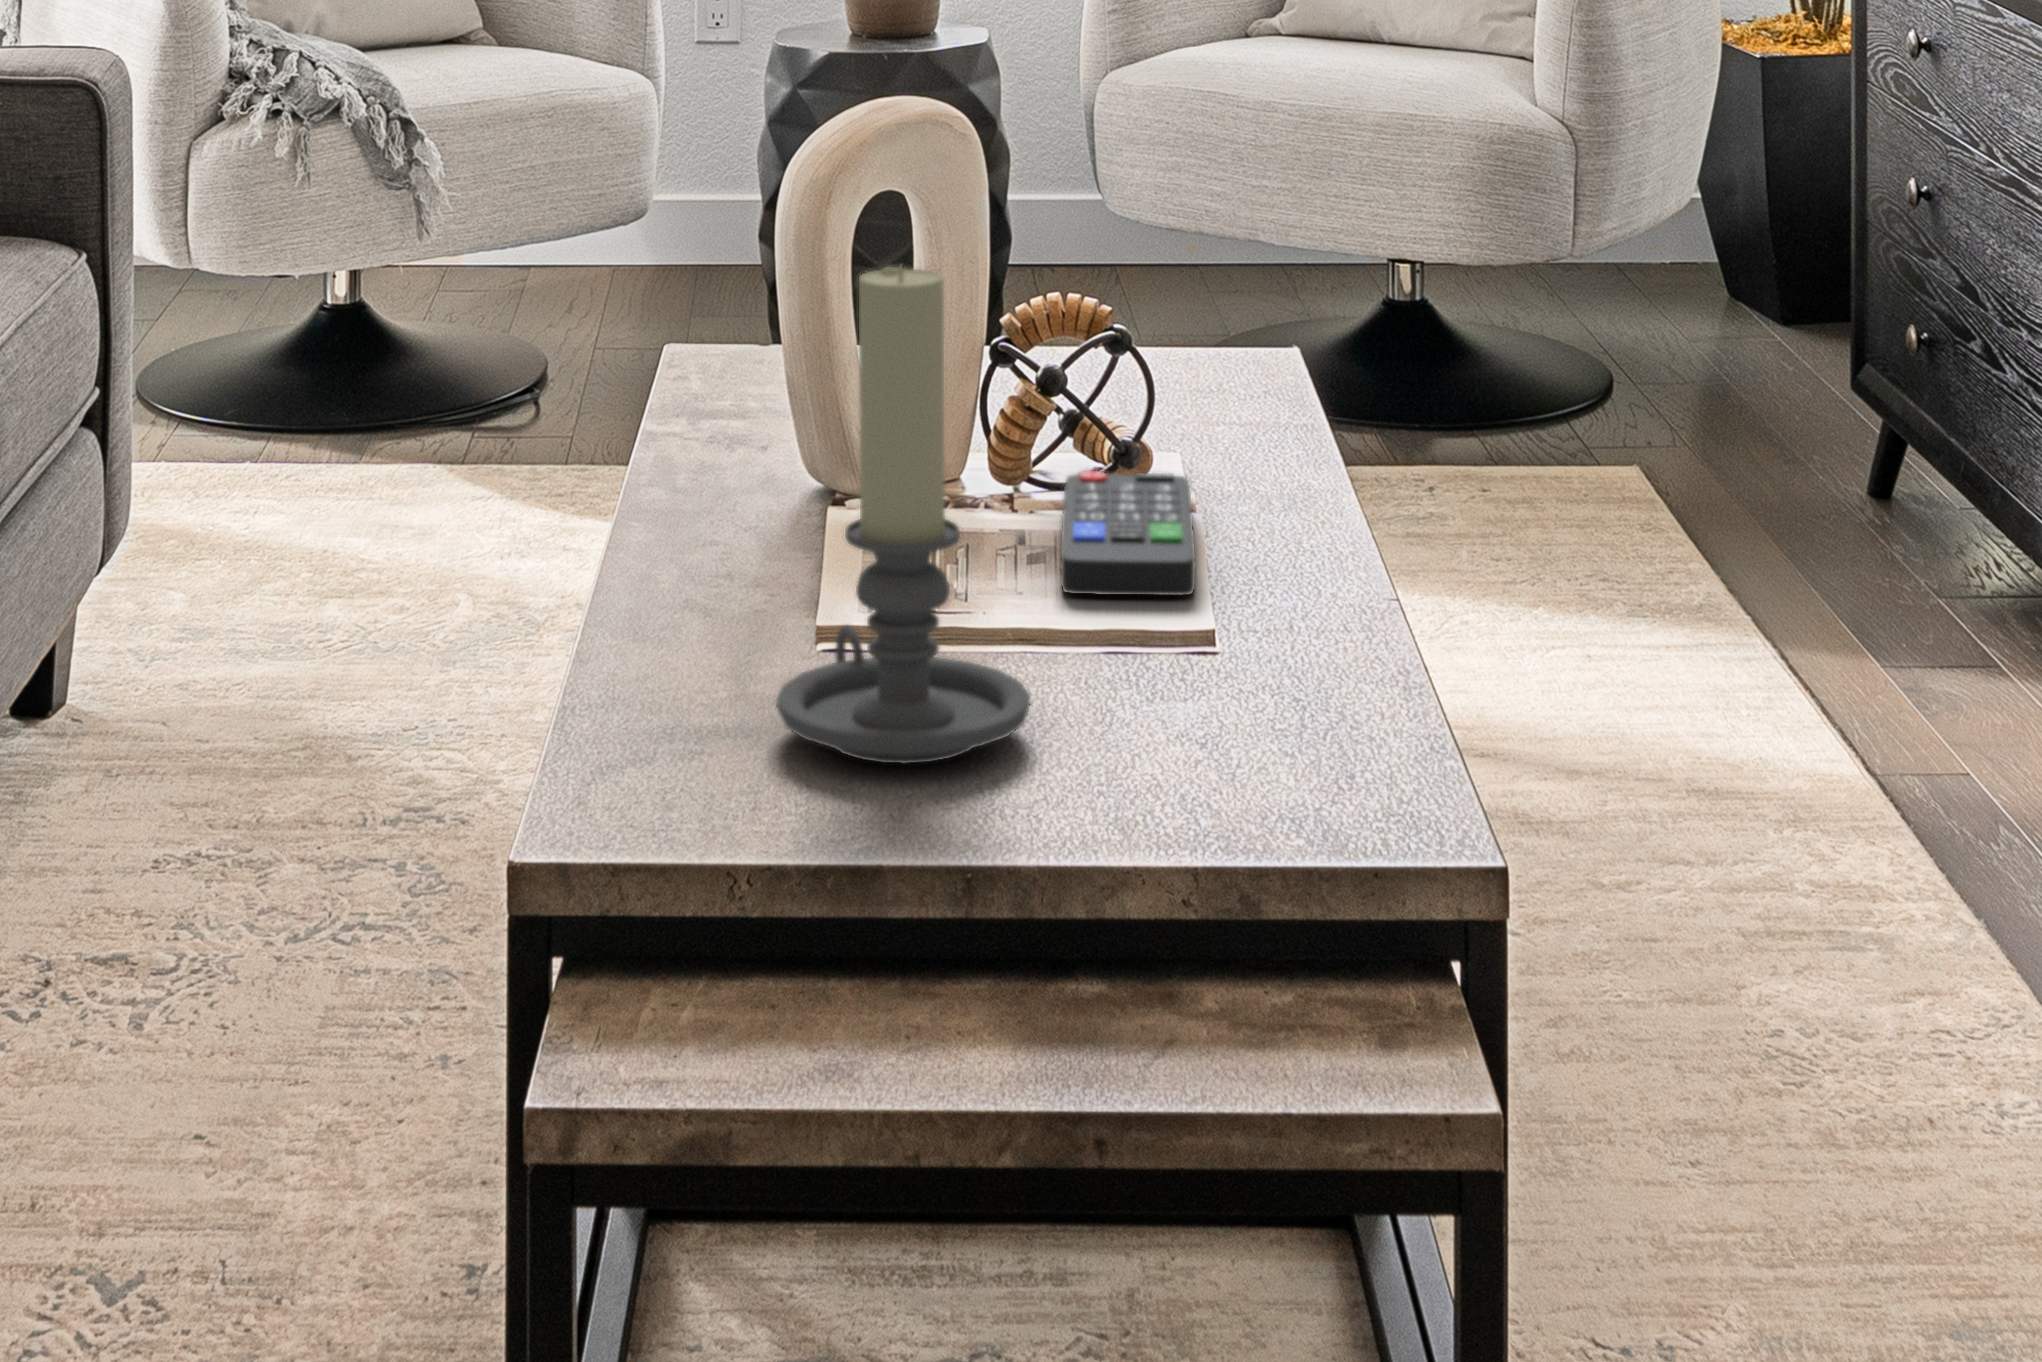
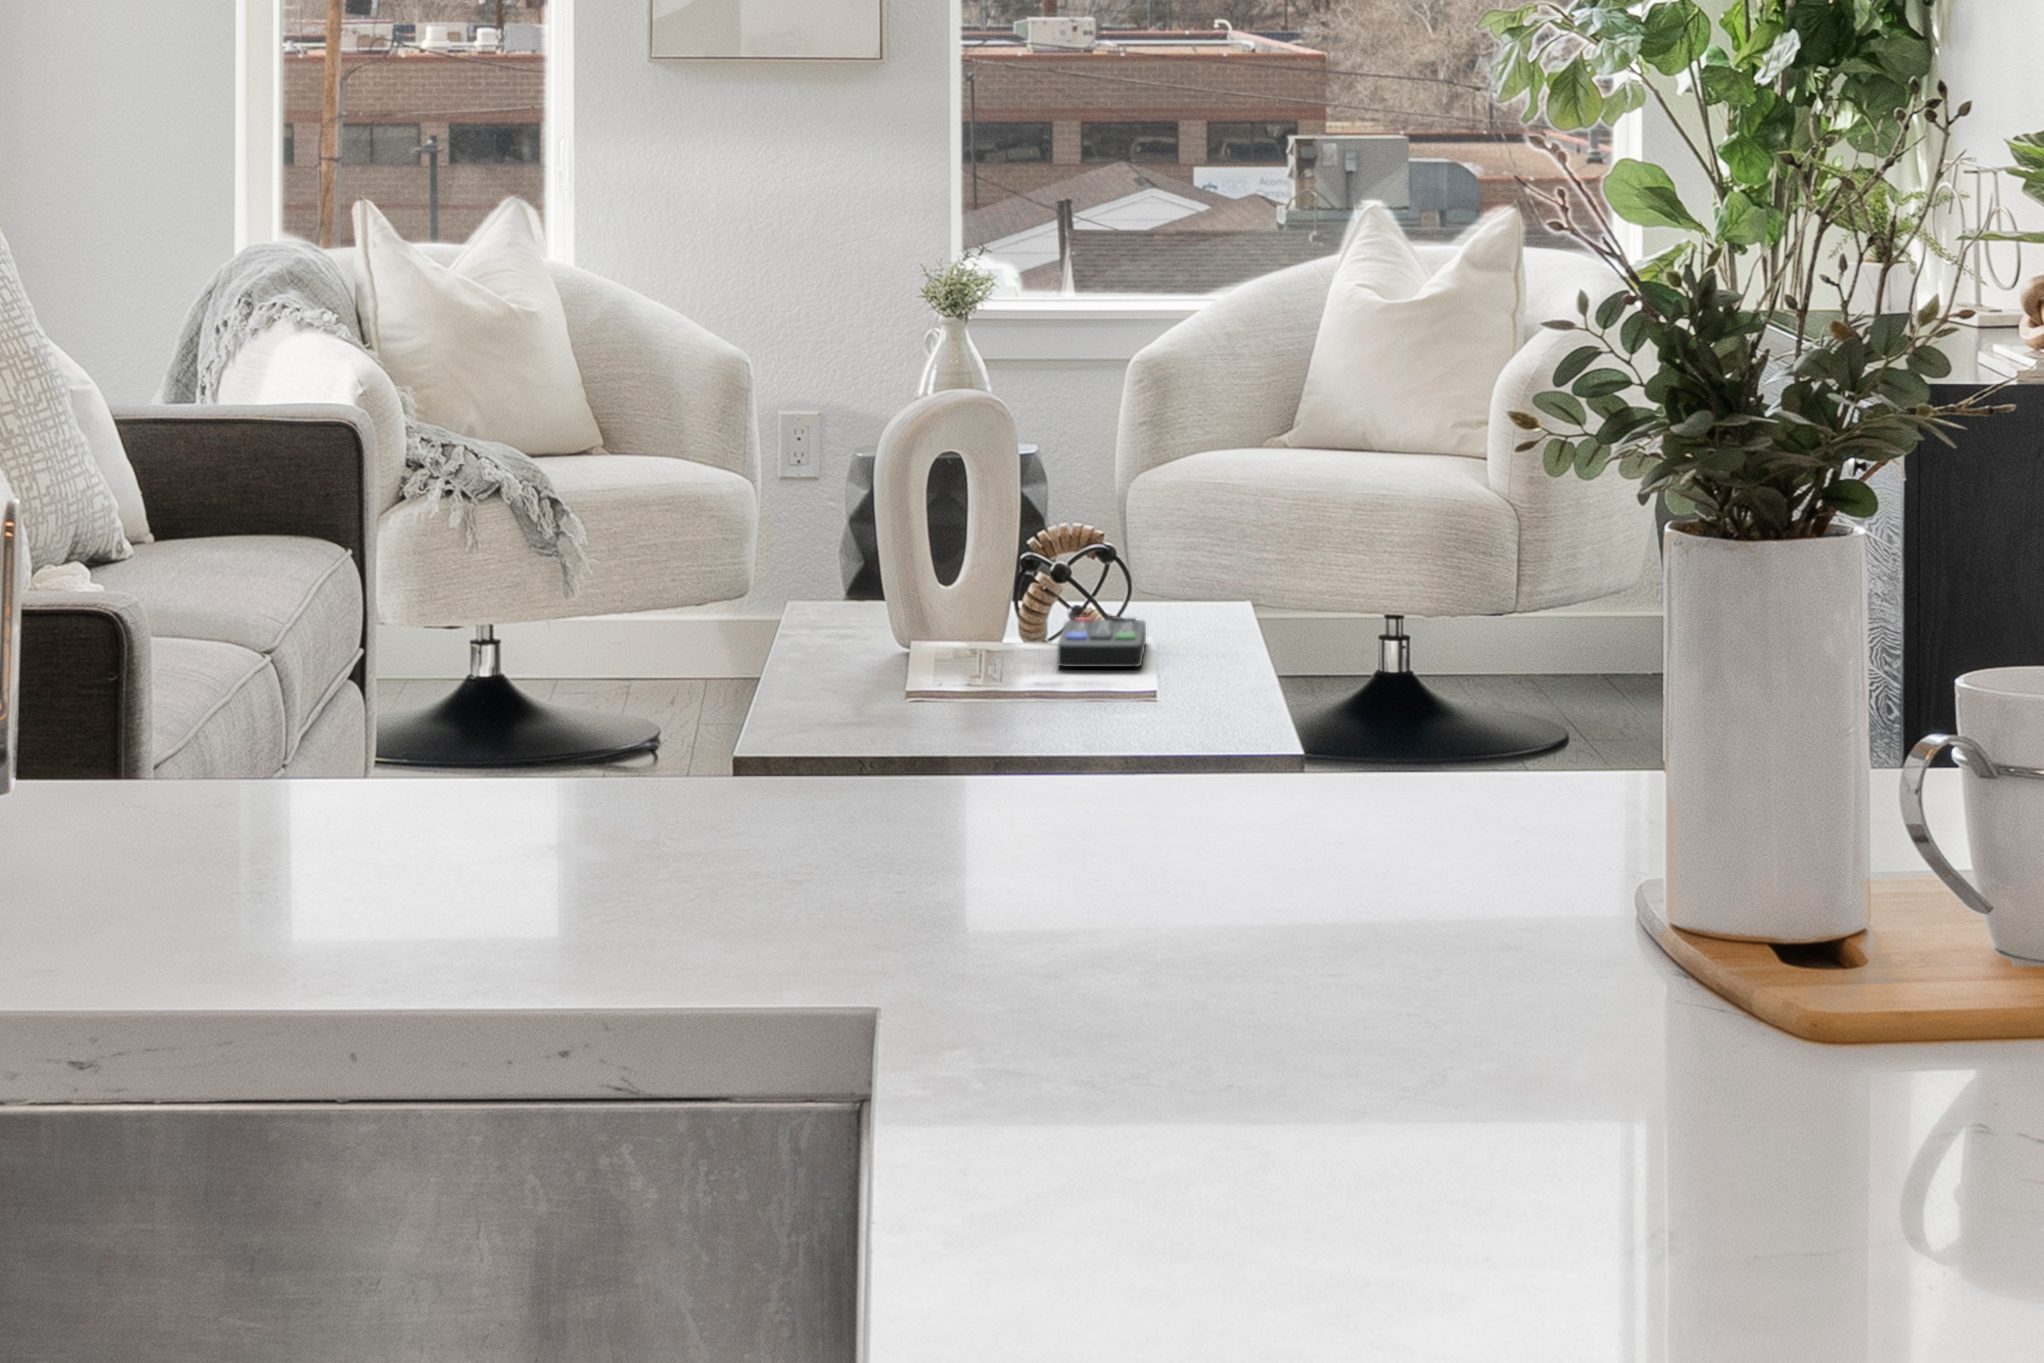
candle holder: present [776,266,1030,764] -> none [883,429,1032,714]

